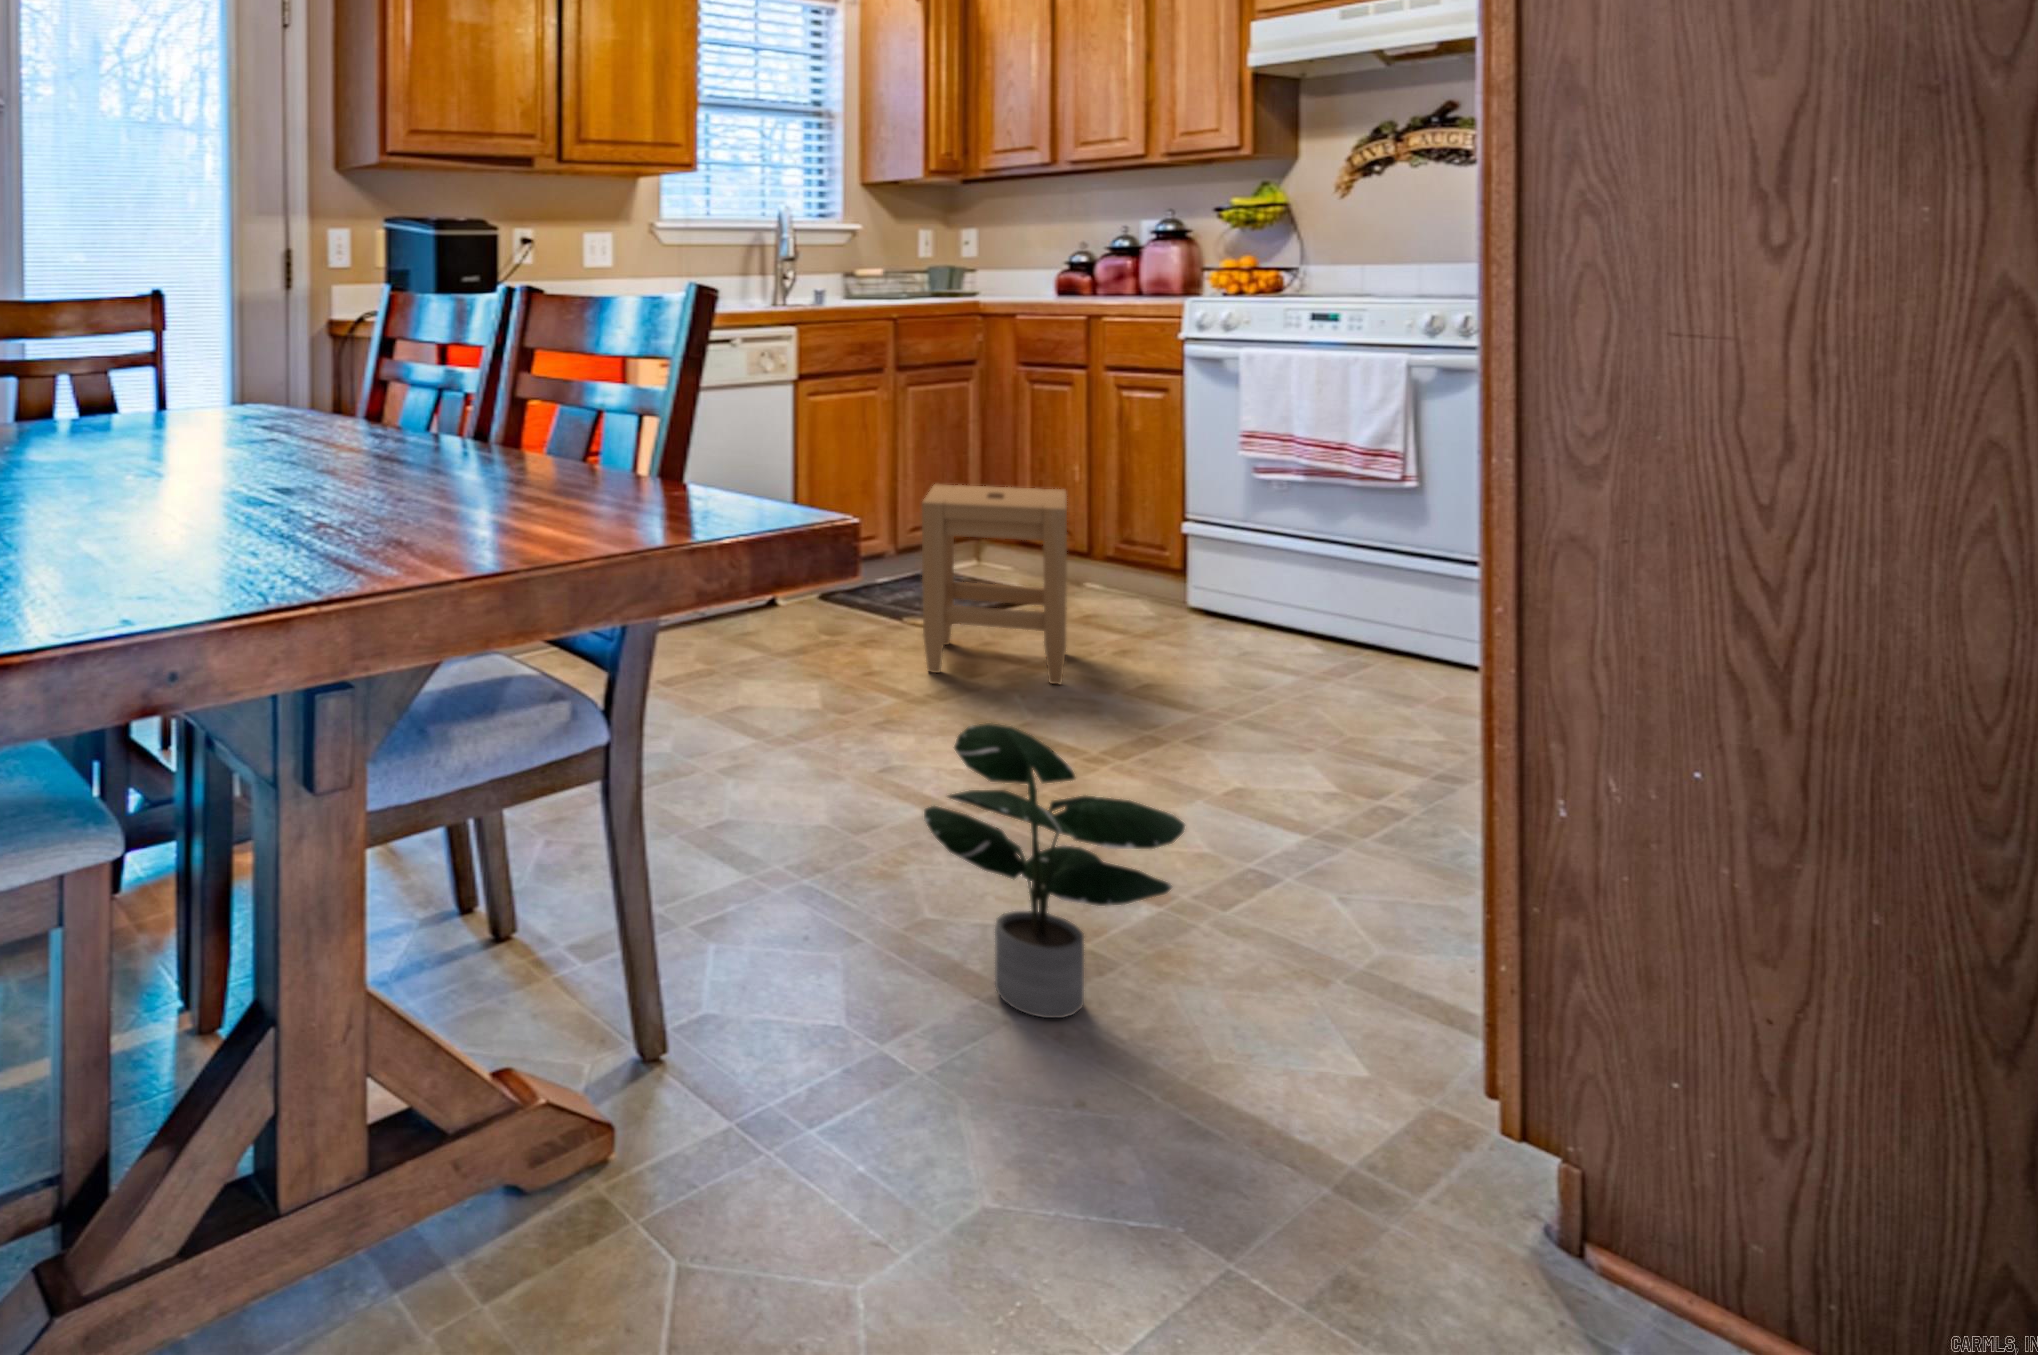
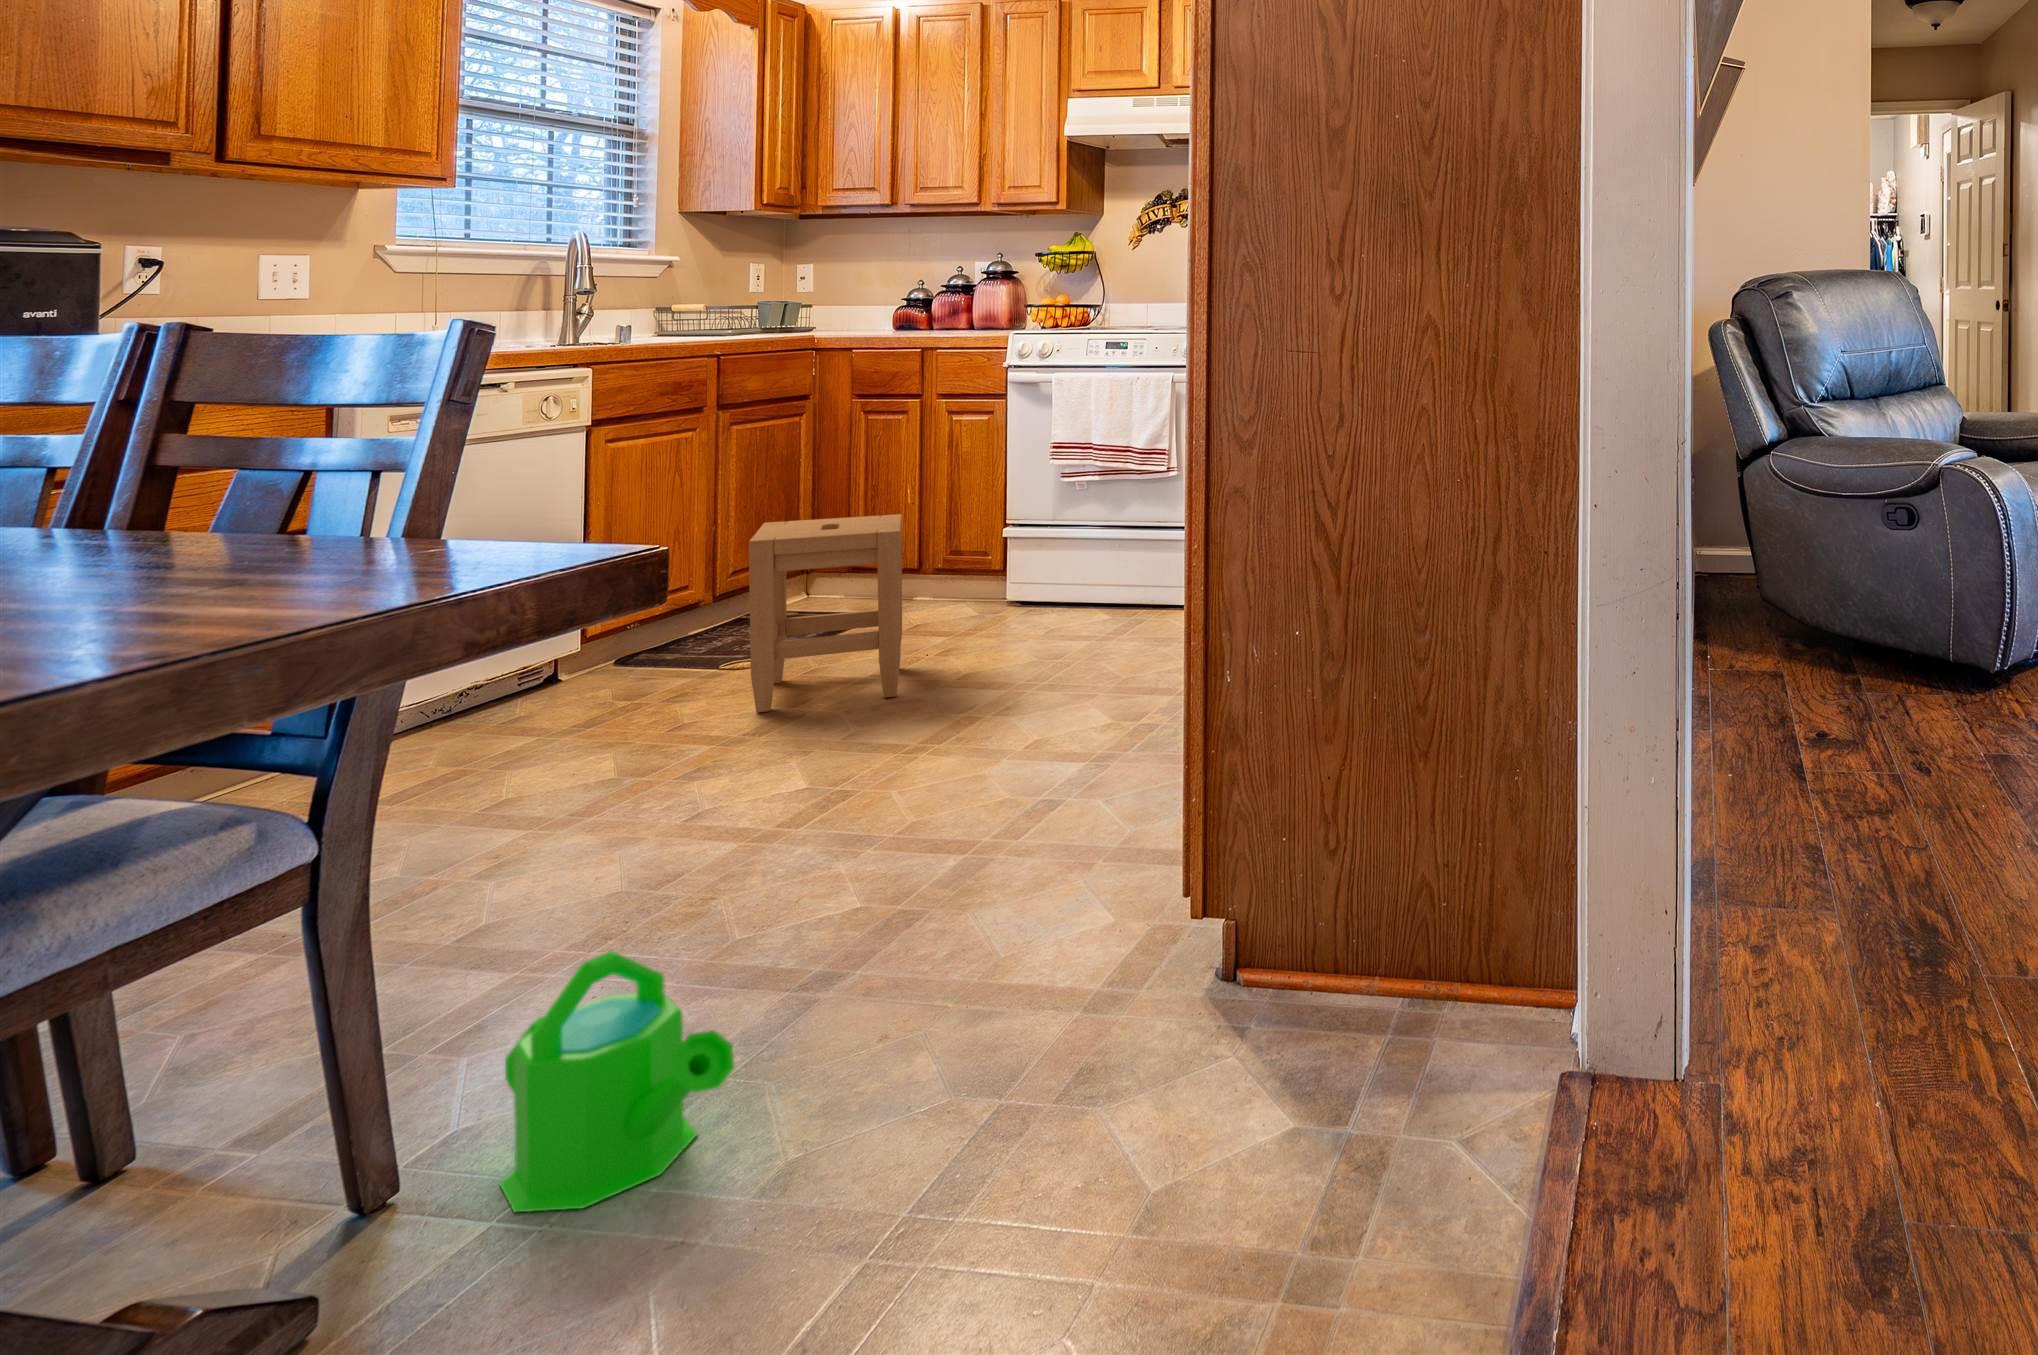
potted plant: present [924,723,1185,1018] -> none [741,730,986,983]
watering can: none [725,911,924,1163] -> present [500,951,734,1212]

